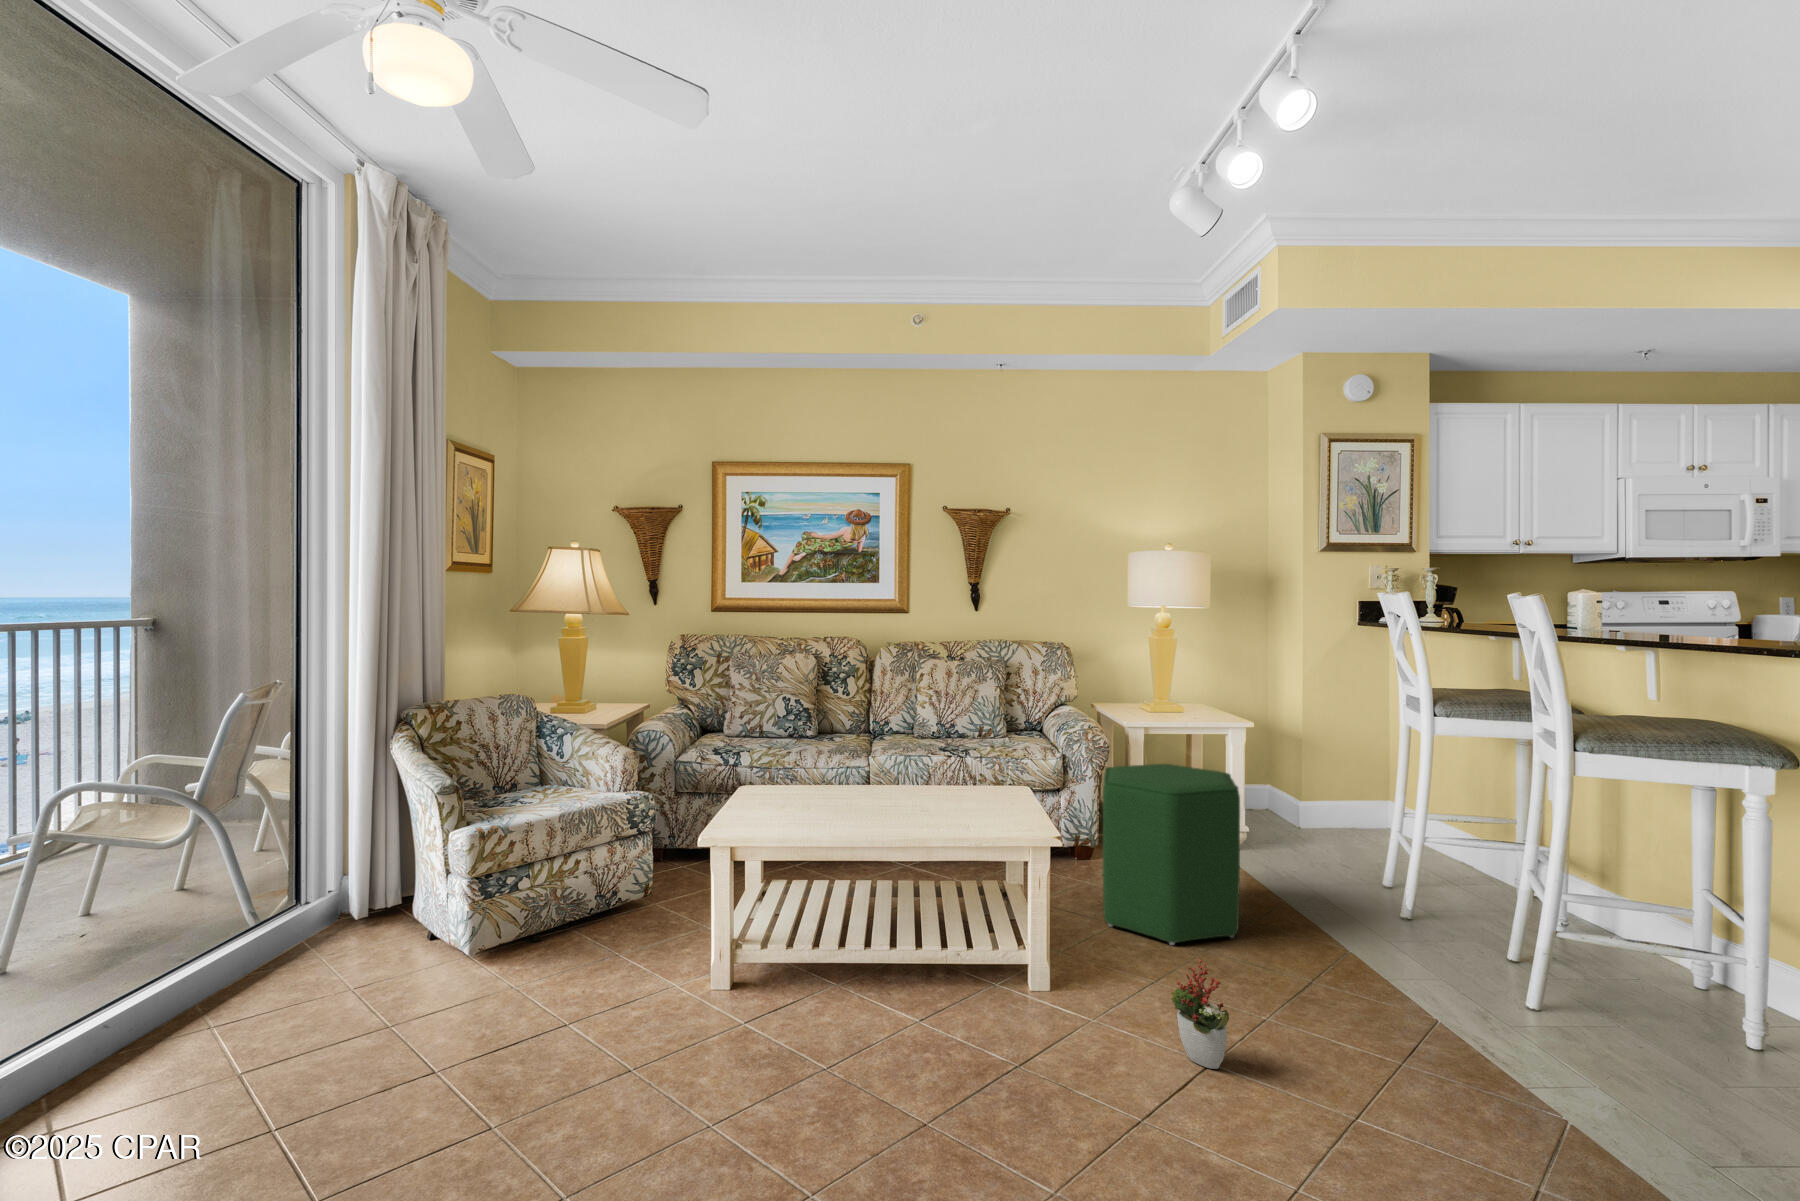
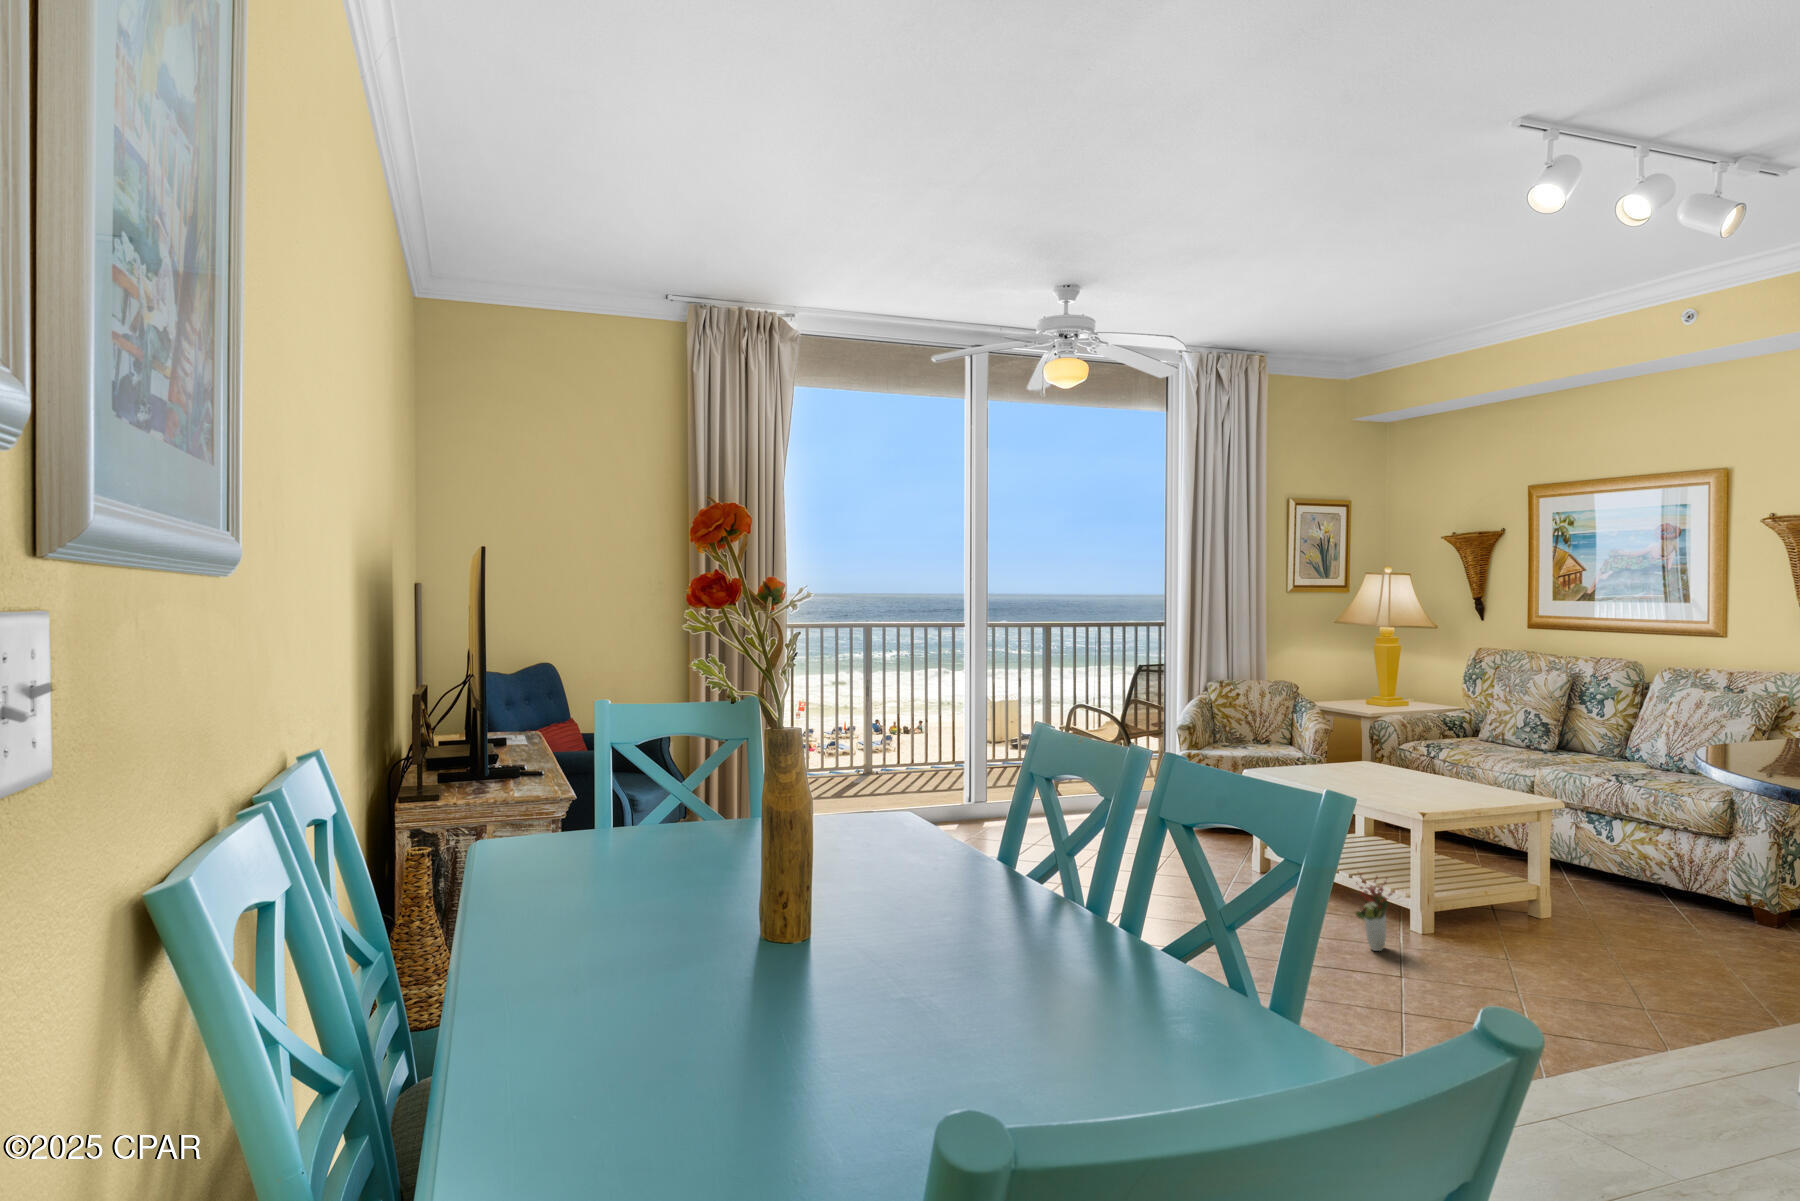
ottoman: present [1103,764,1240,945] -> none [1563,788,1724,962]

